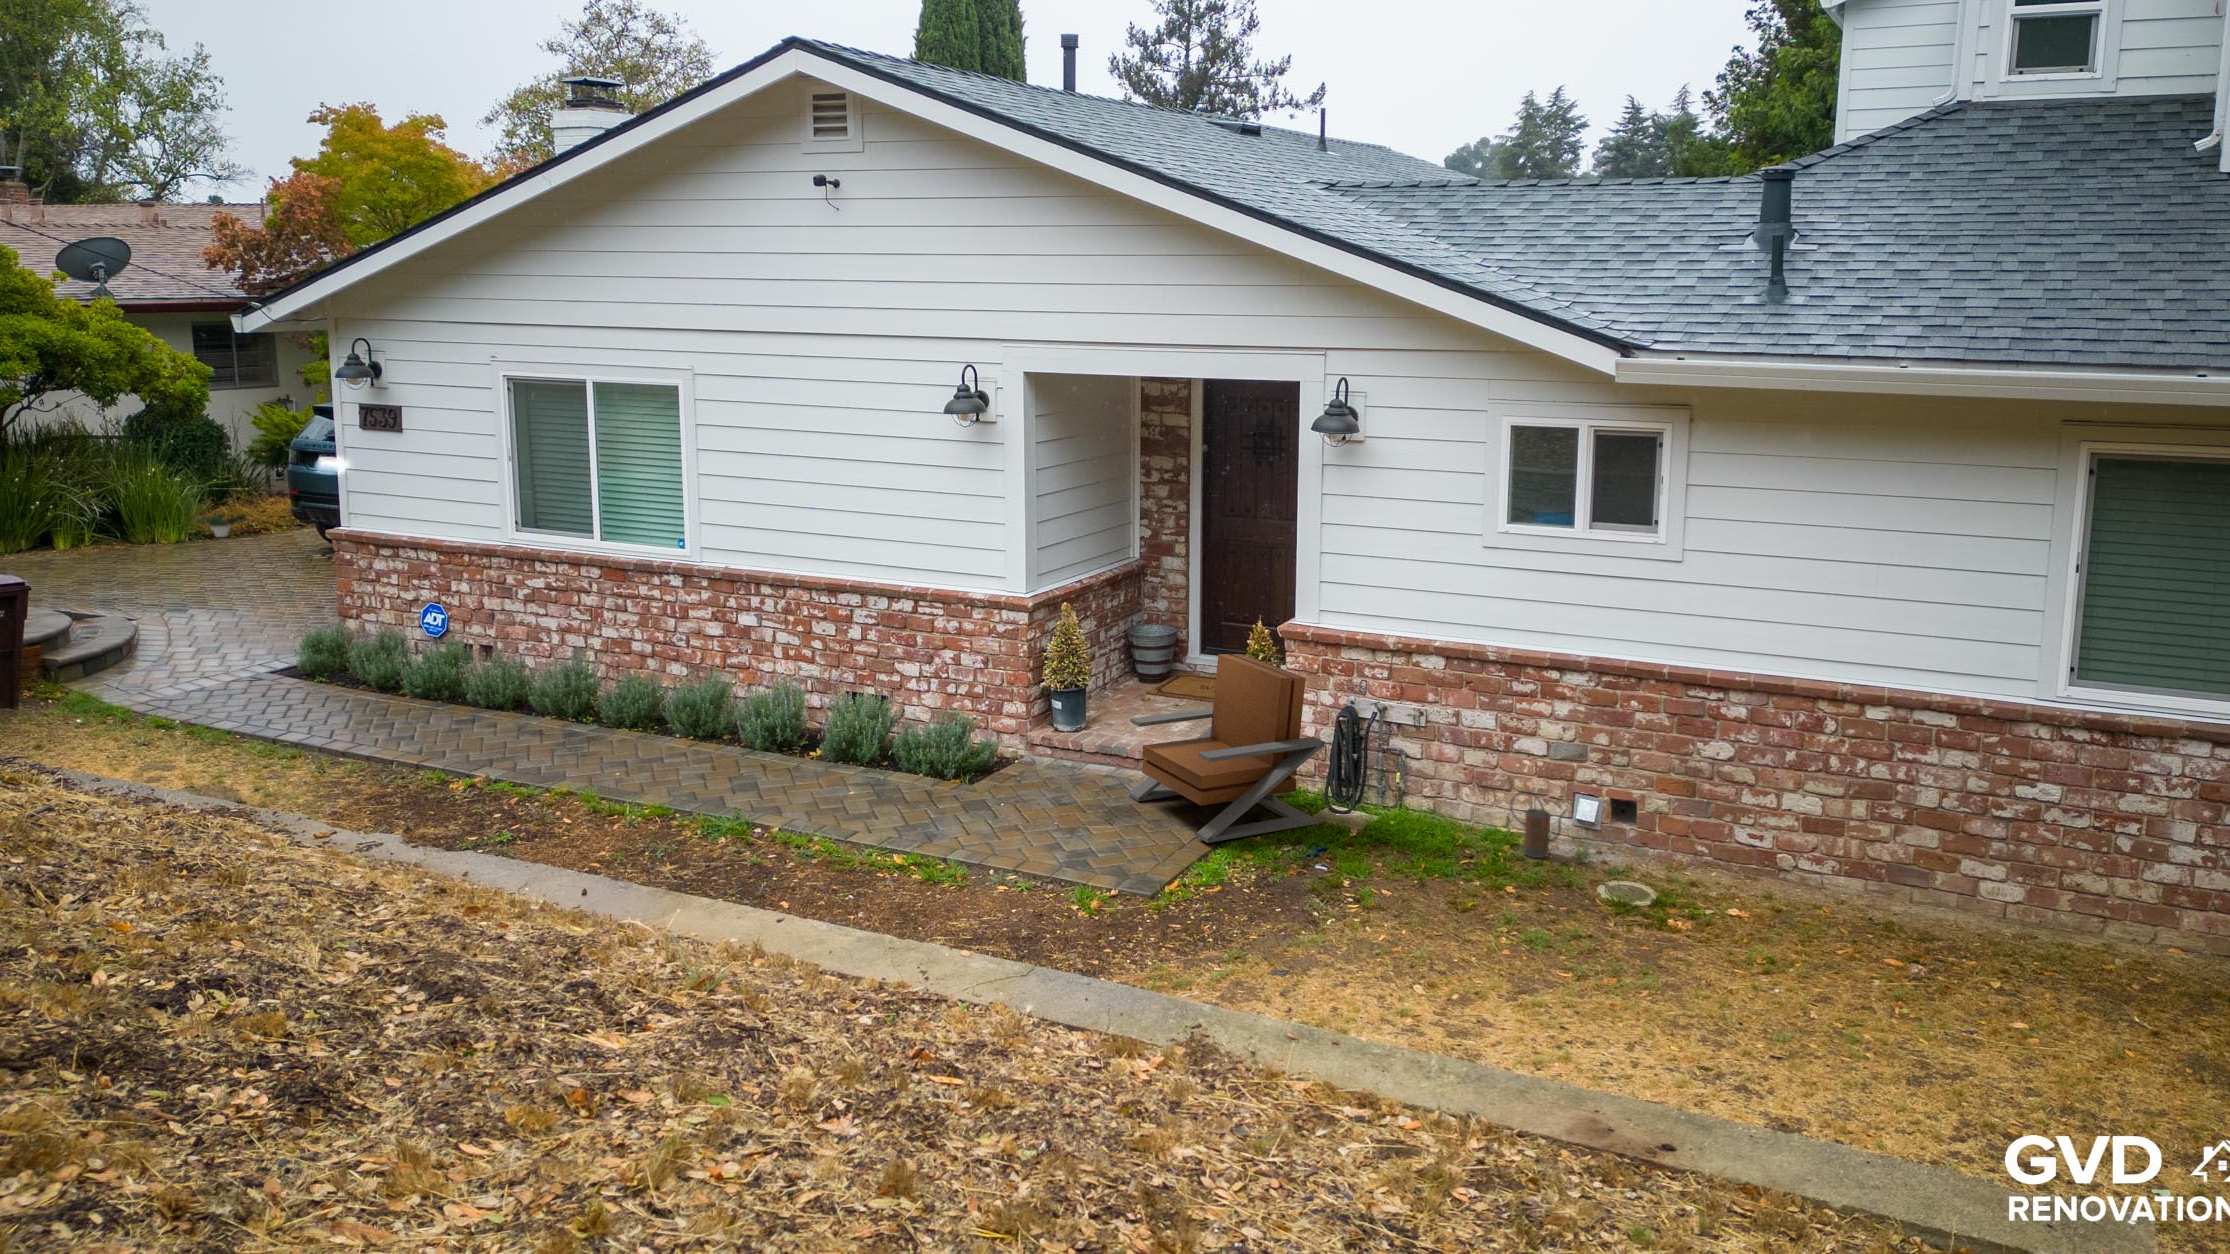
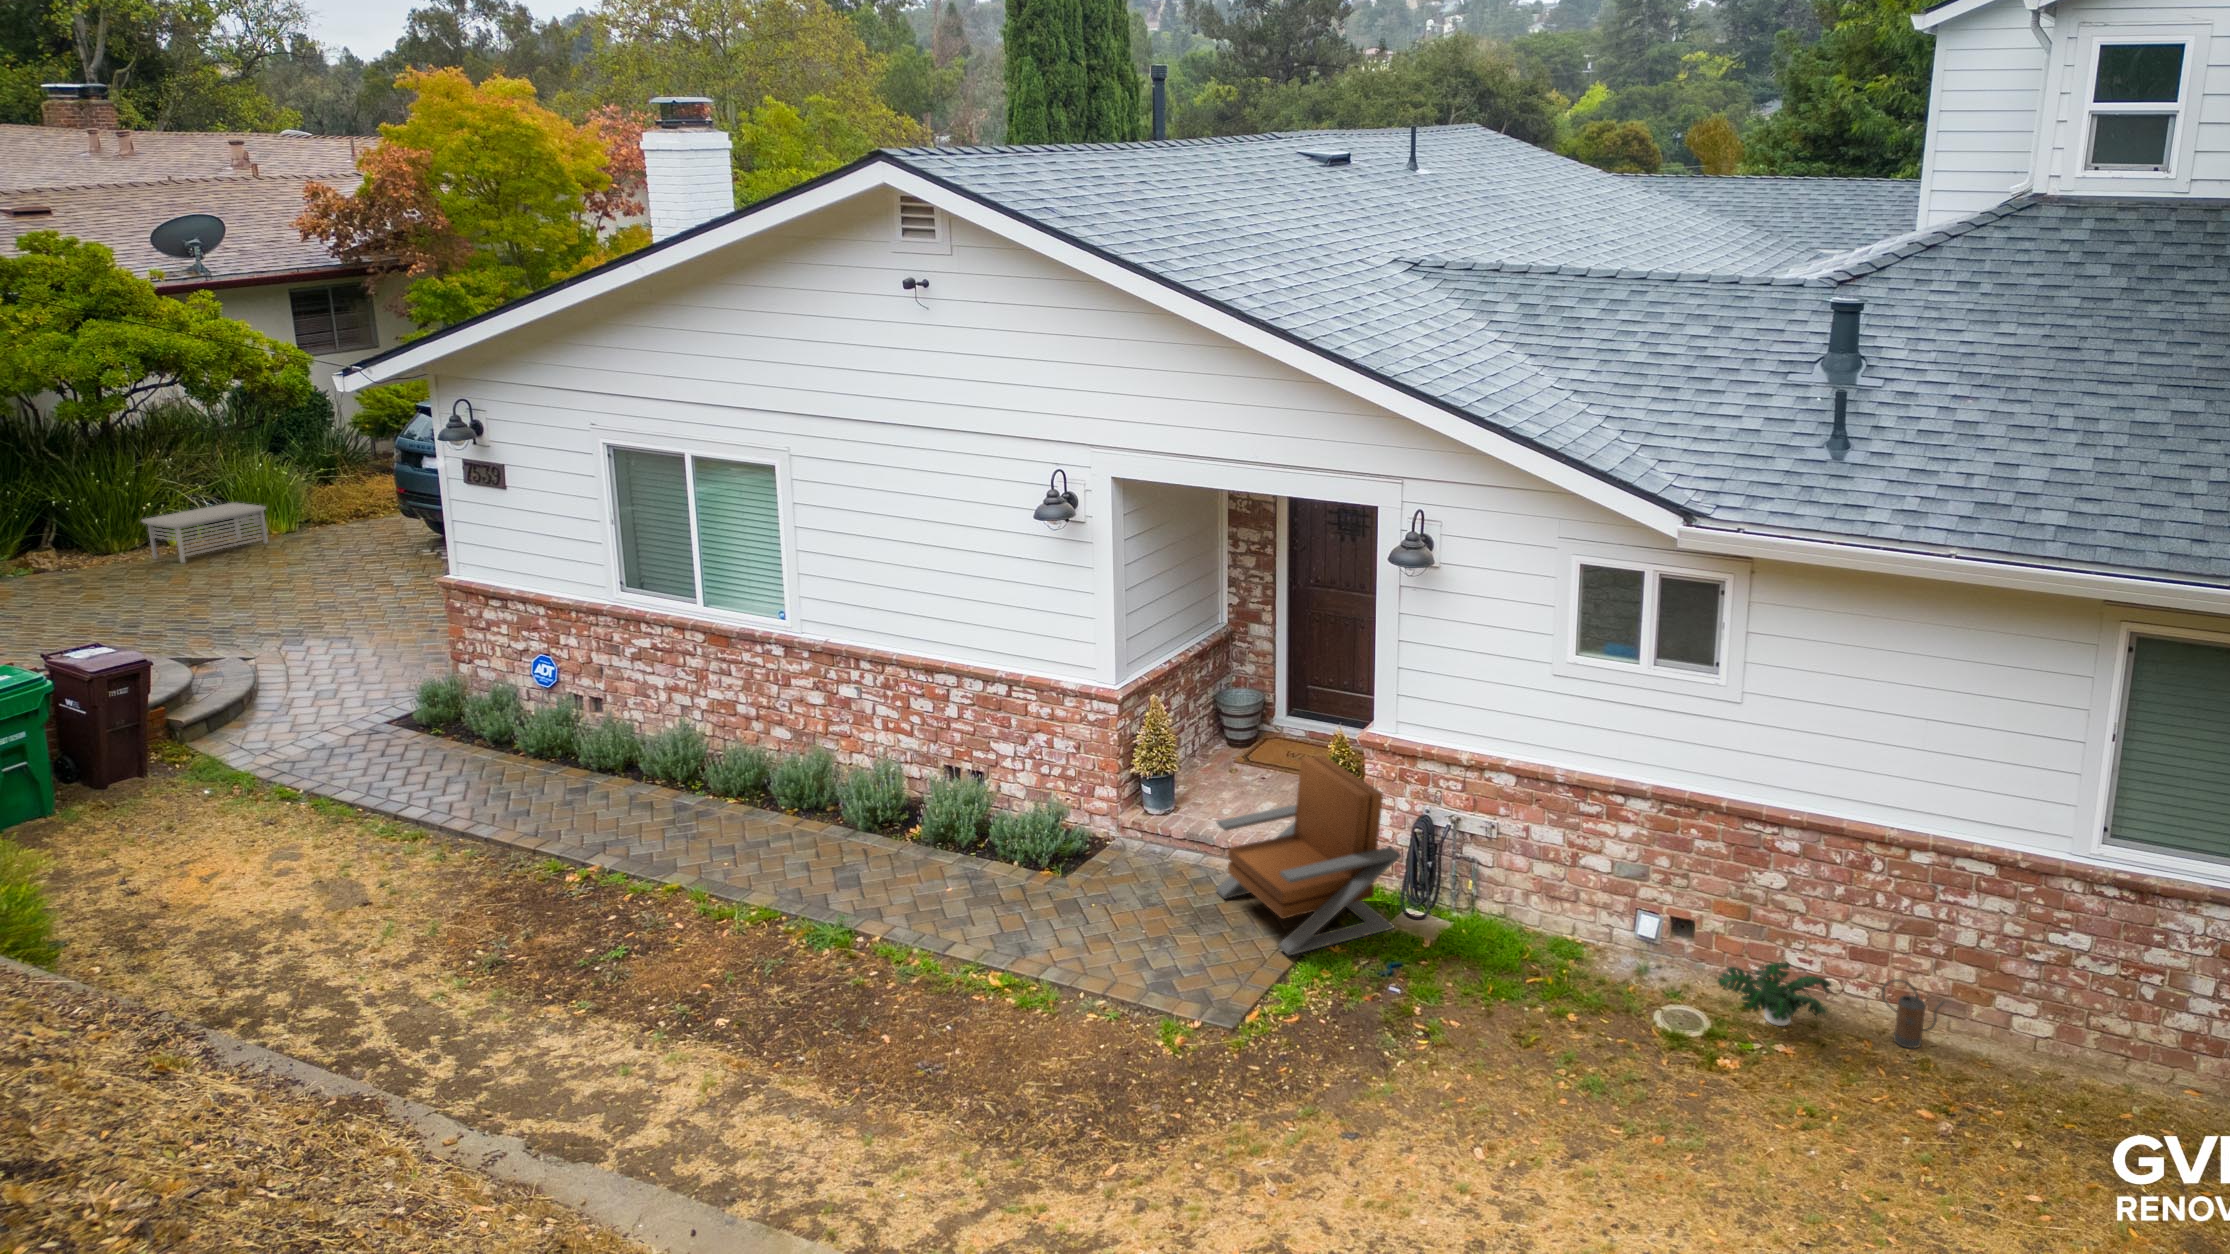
storage bench: none [34,506,162,560] -> present [142,503,268,563]
potted plant: present [197,514,247,537] -> present [1718,962,1831,1026]
watering can: present [1510,792,1567,858] -> present [1881,979,1944,1048]

